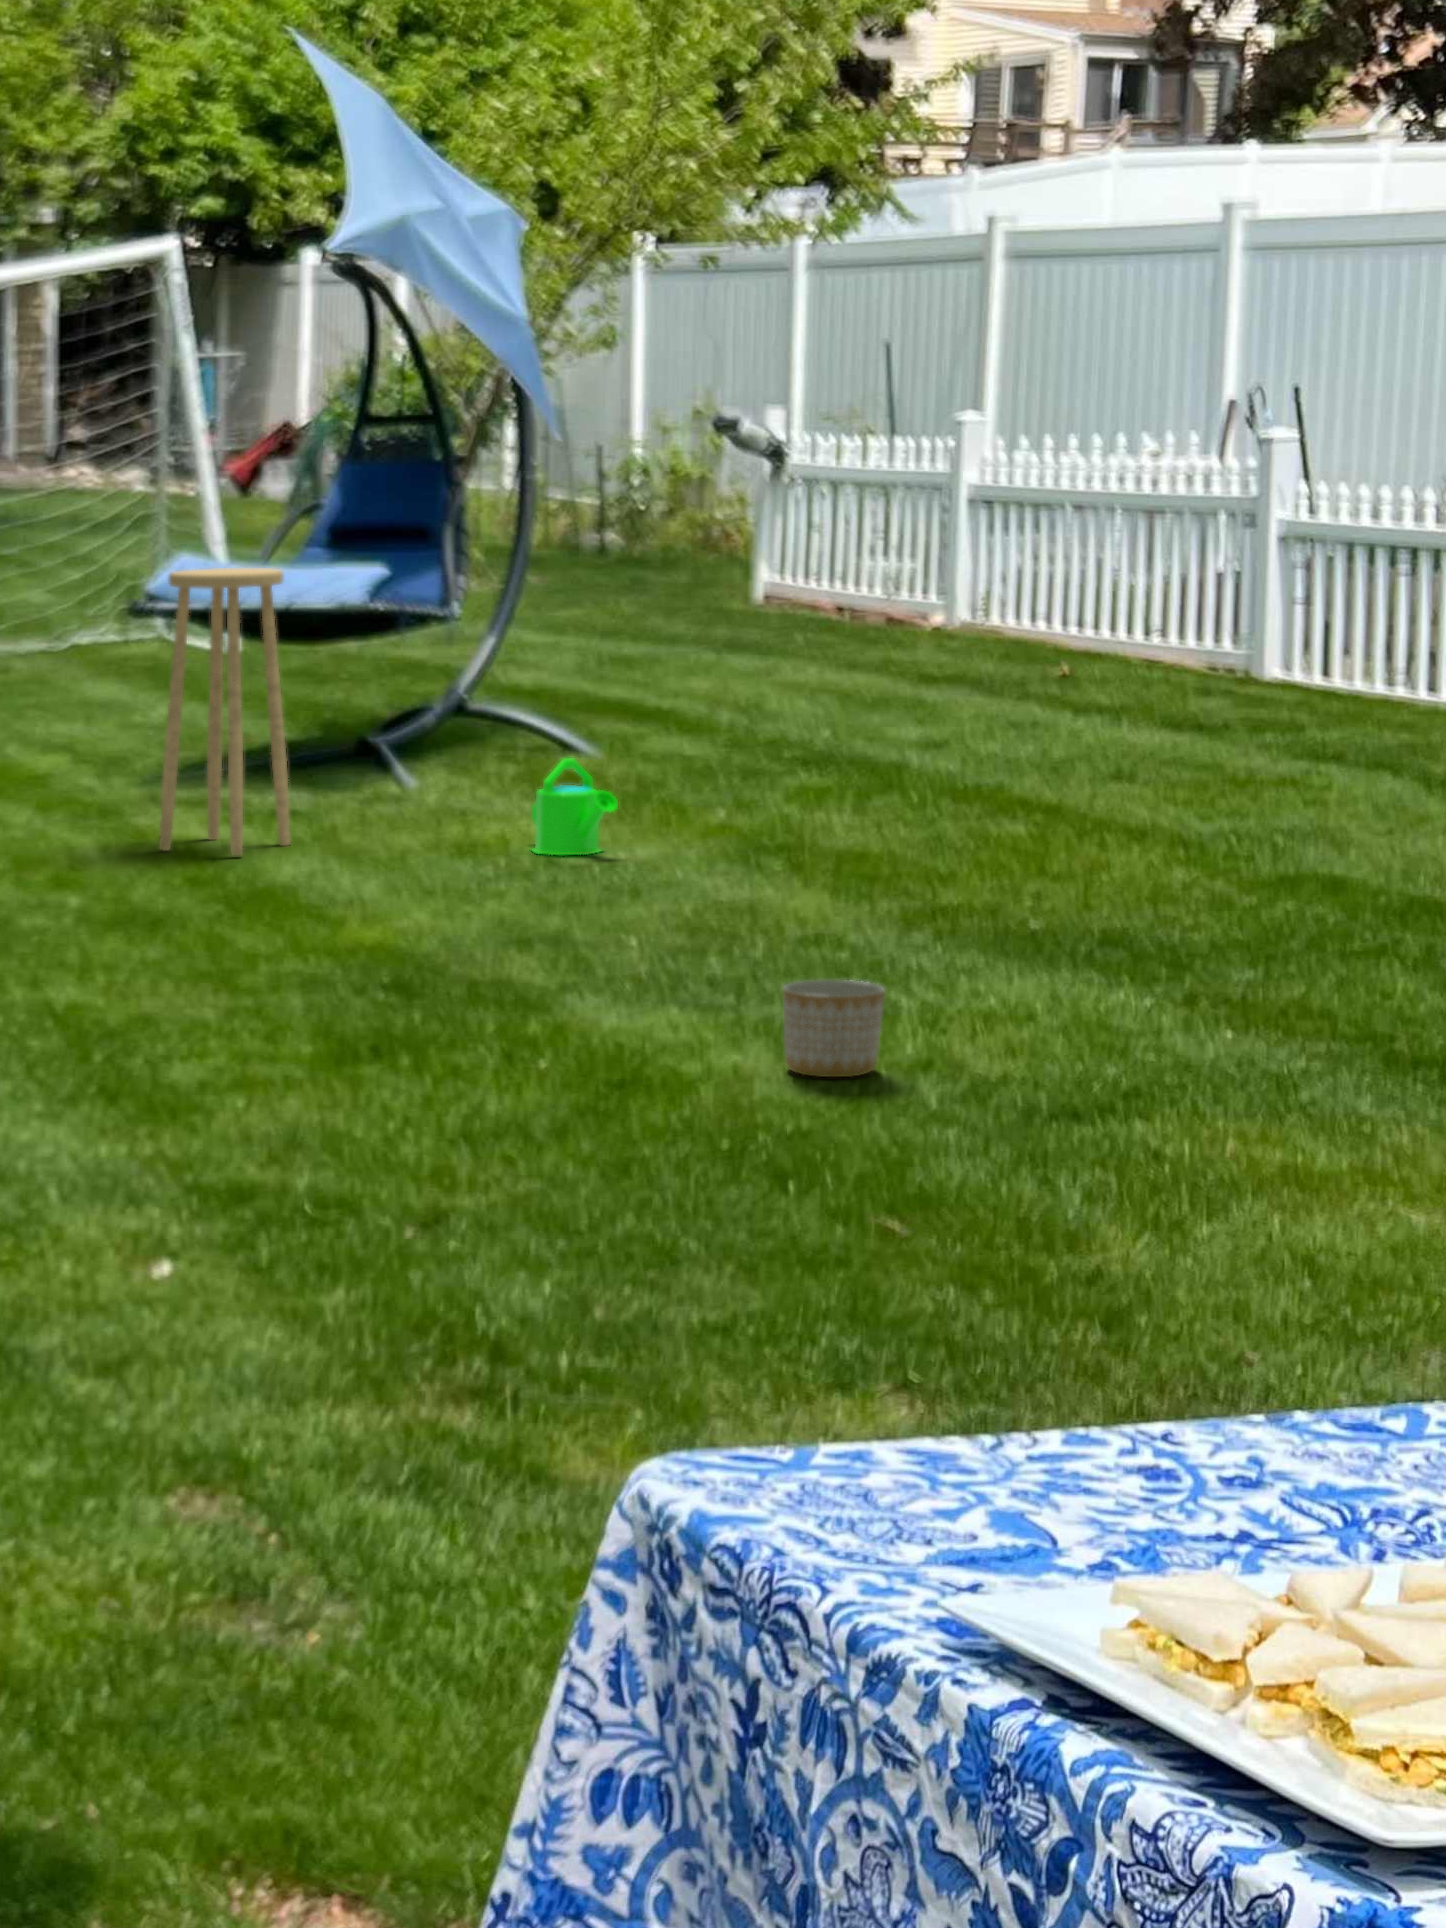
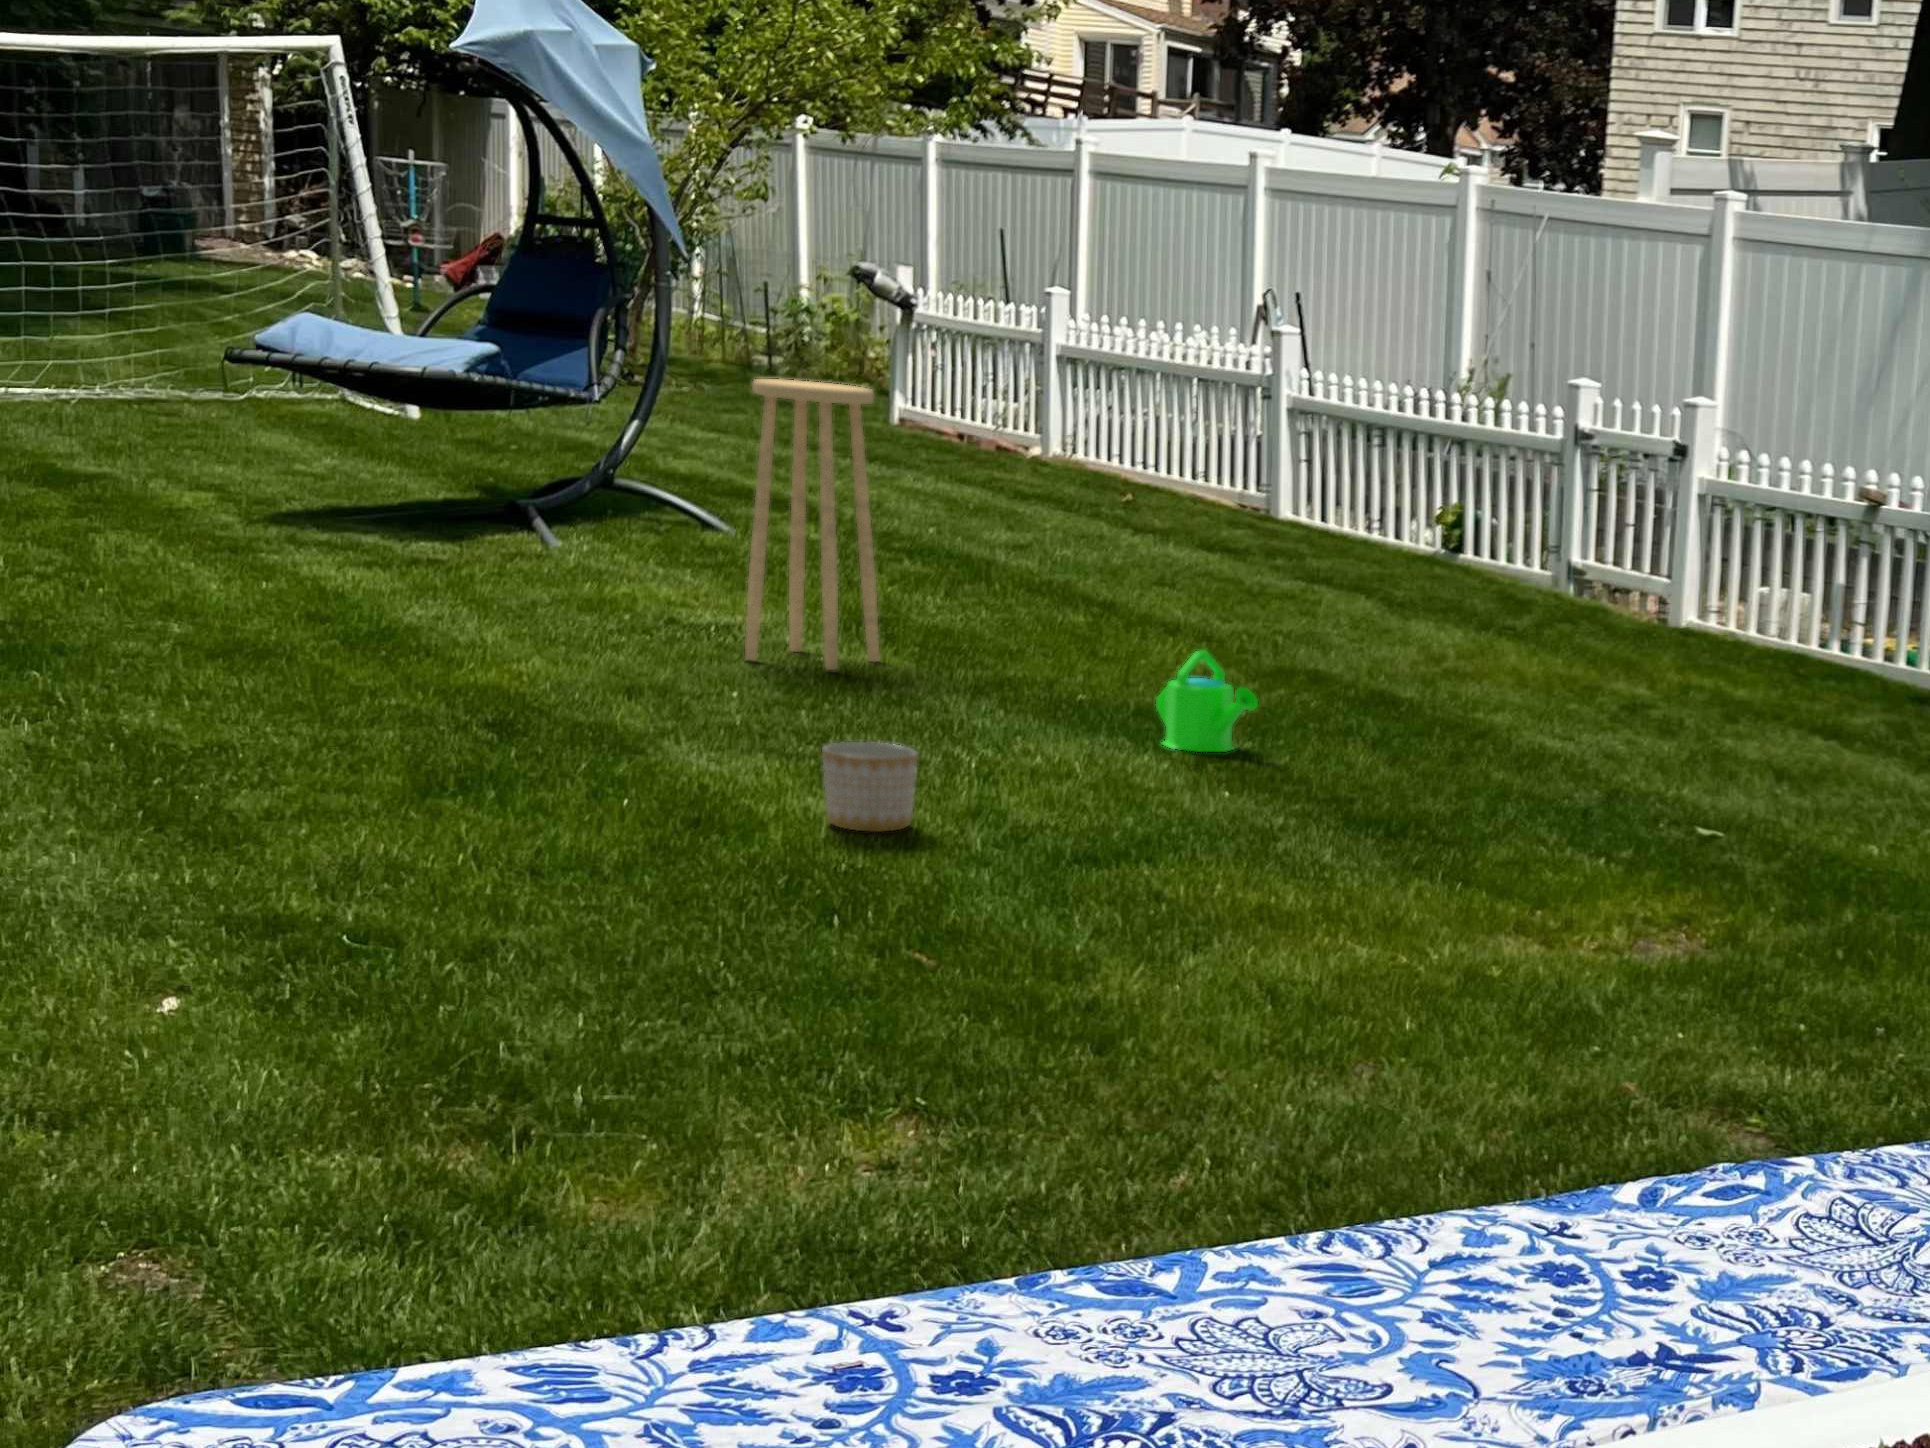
stool: present [159,568,290,855] -> present [745,379,879,670]
watering can: present [531,758,618,855] -> present [1156,650,1258,752]

